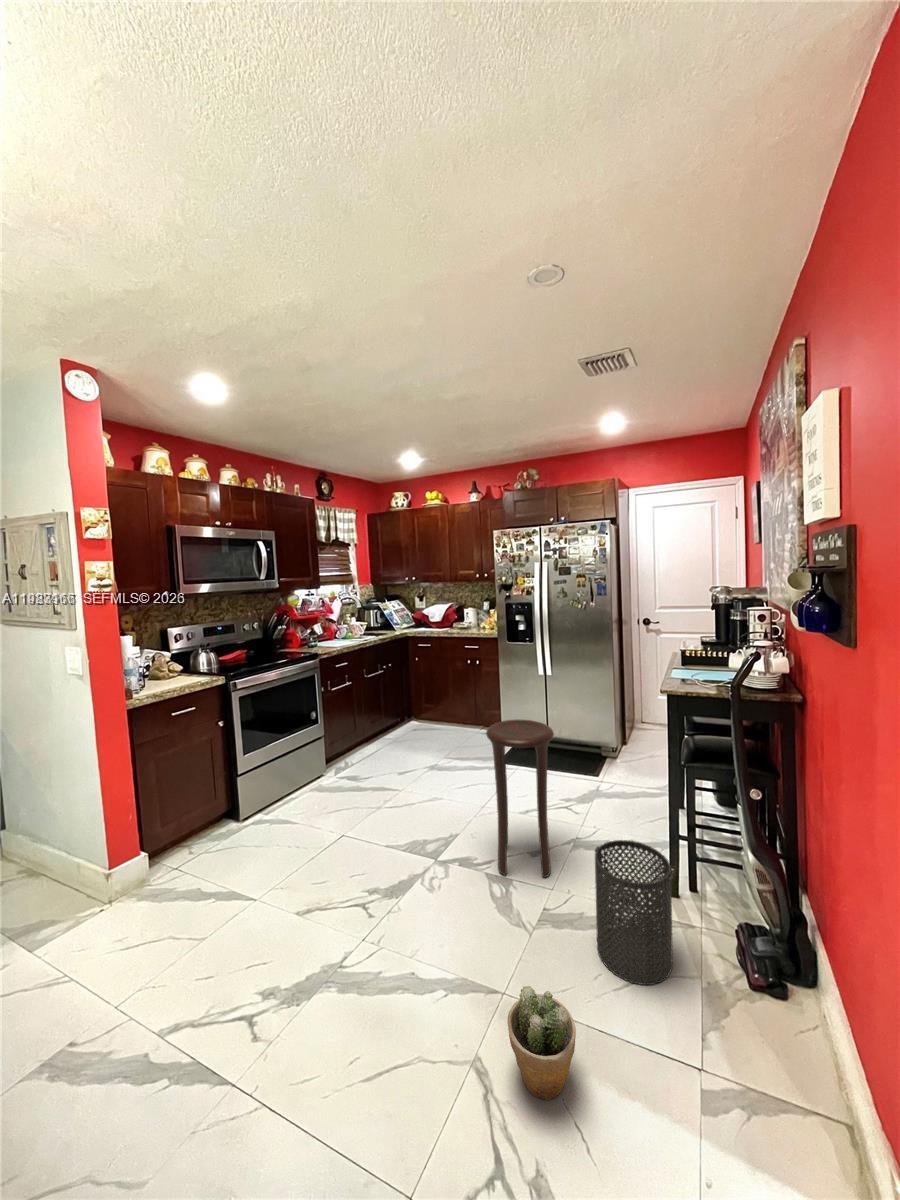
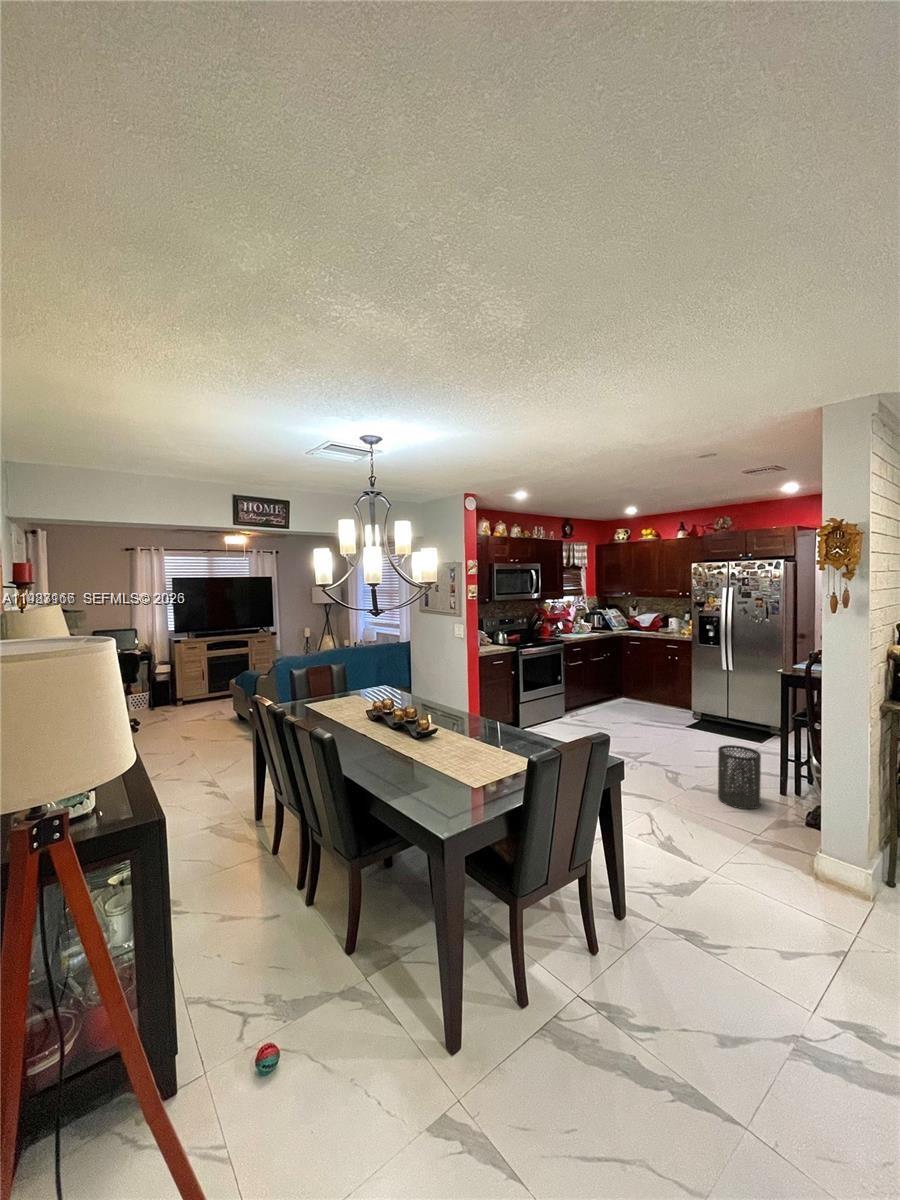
stool: present [486,720,554,877] -> none [667,685,711,773]
potted plant: present [507,986,576,1100] -> none [659,777,690,819]

